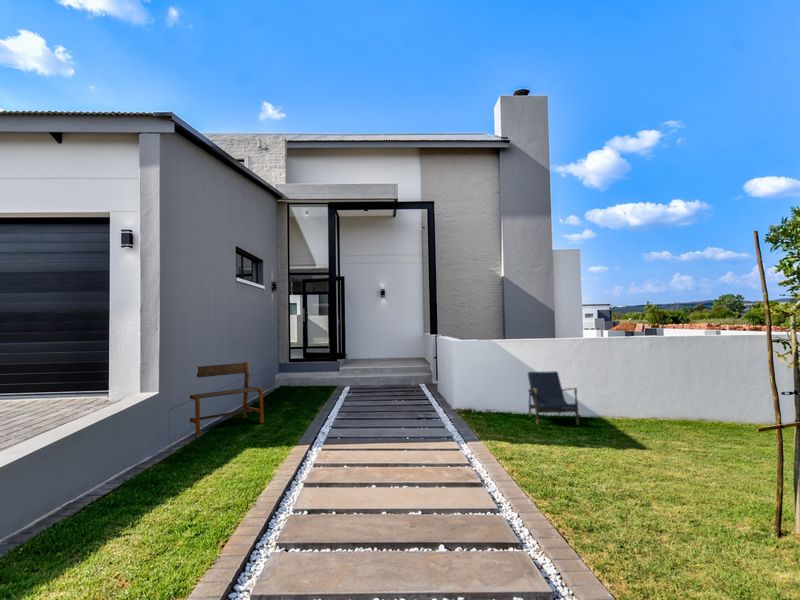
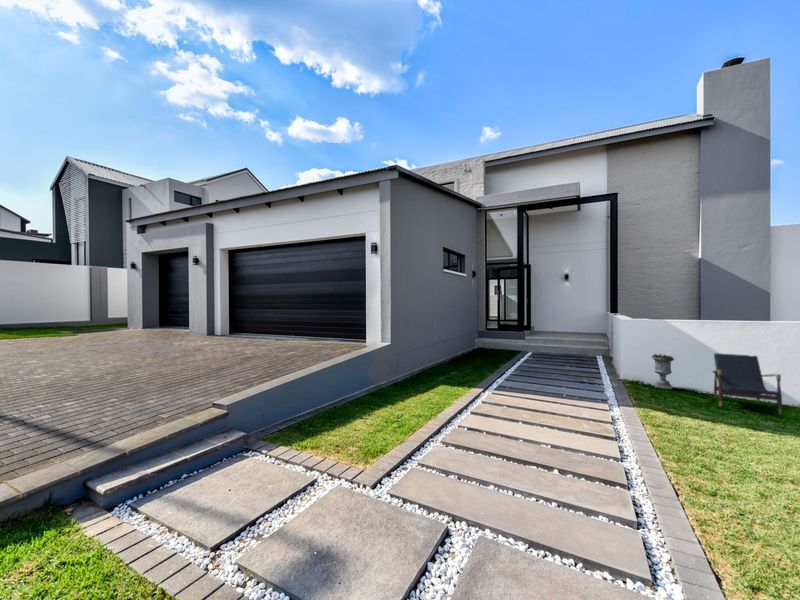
bench: present [190,362,264,436] -> none [409,328,458,373]
planter: none [480,376,500,414] -> present [652,354,674,389]

